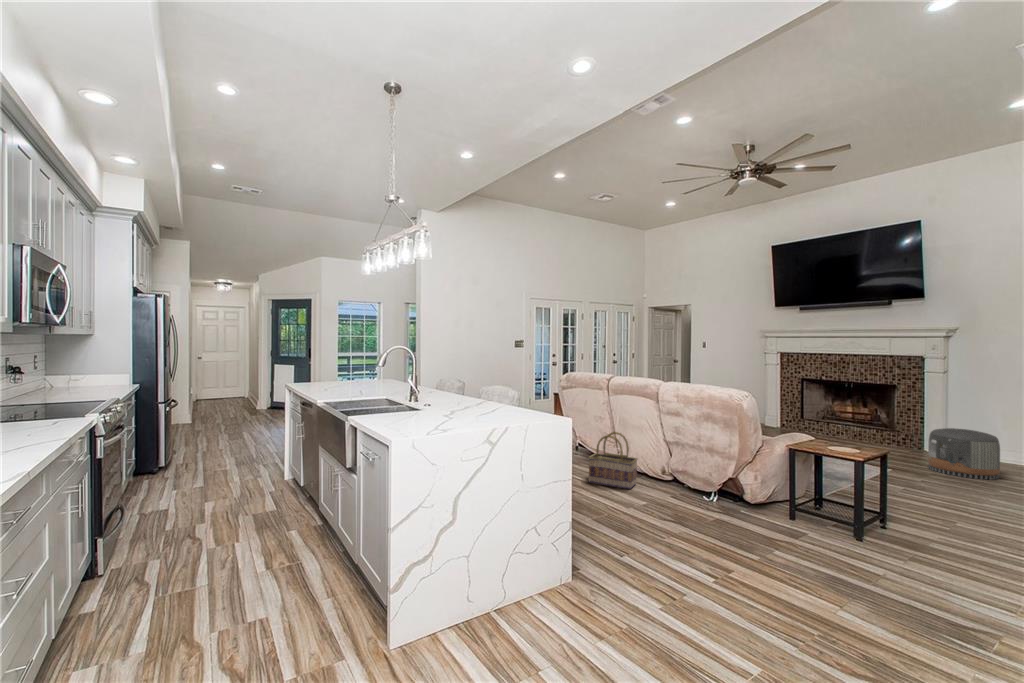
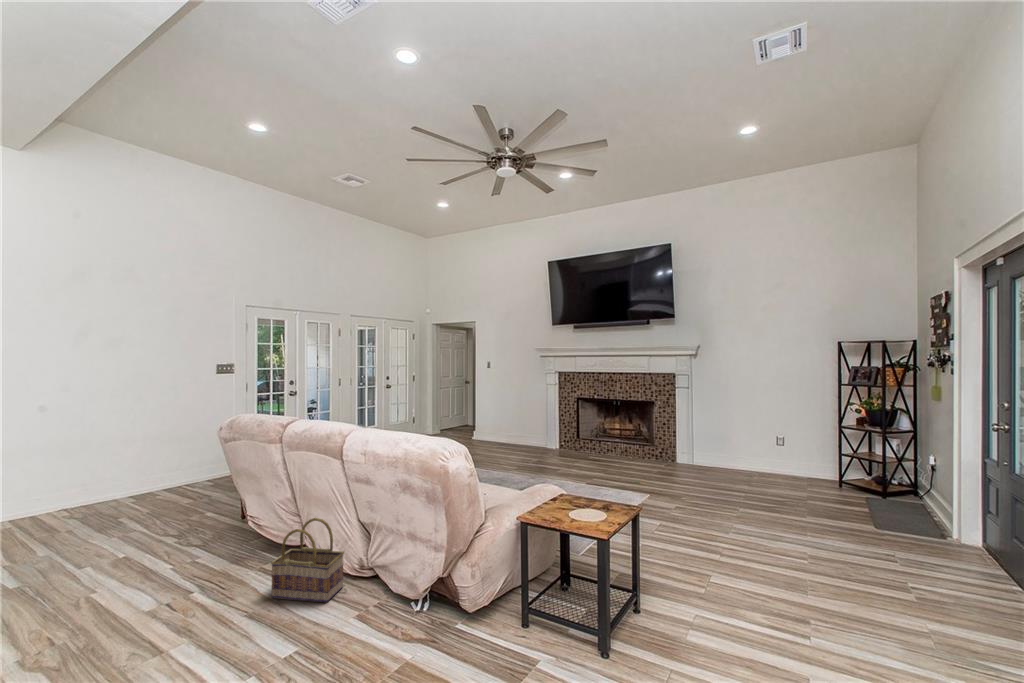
pouf: present [928,428,1000,480] -> none [676,450,731,502]

